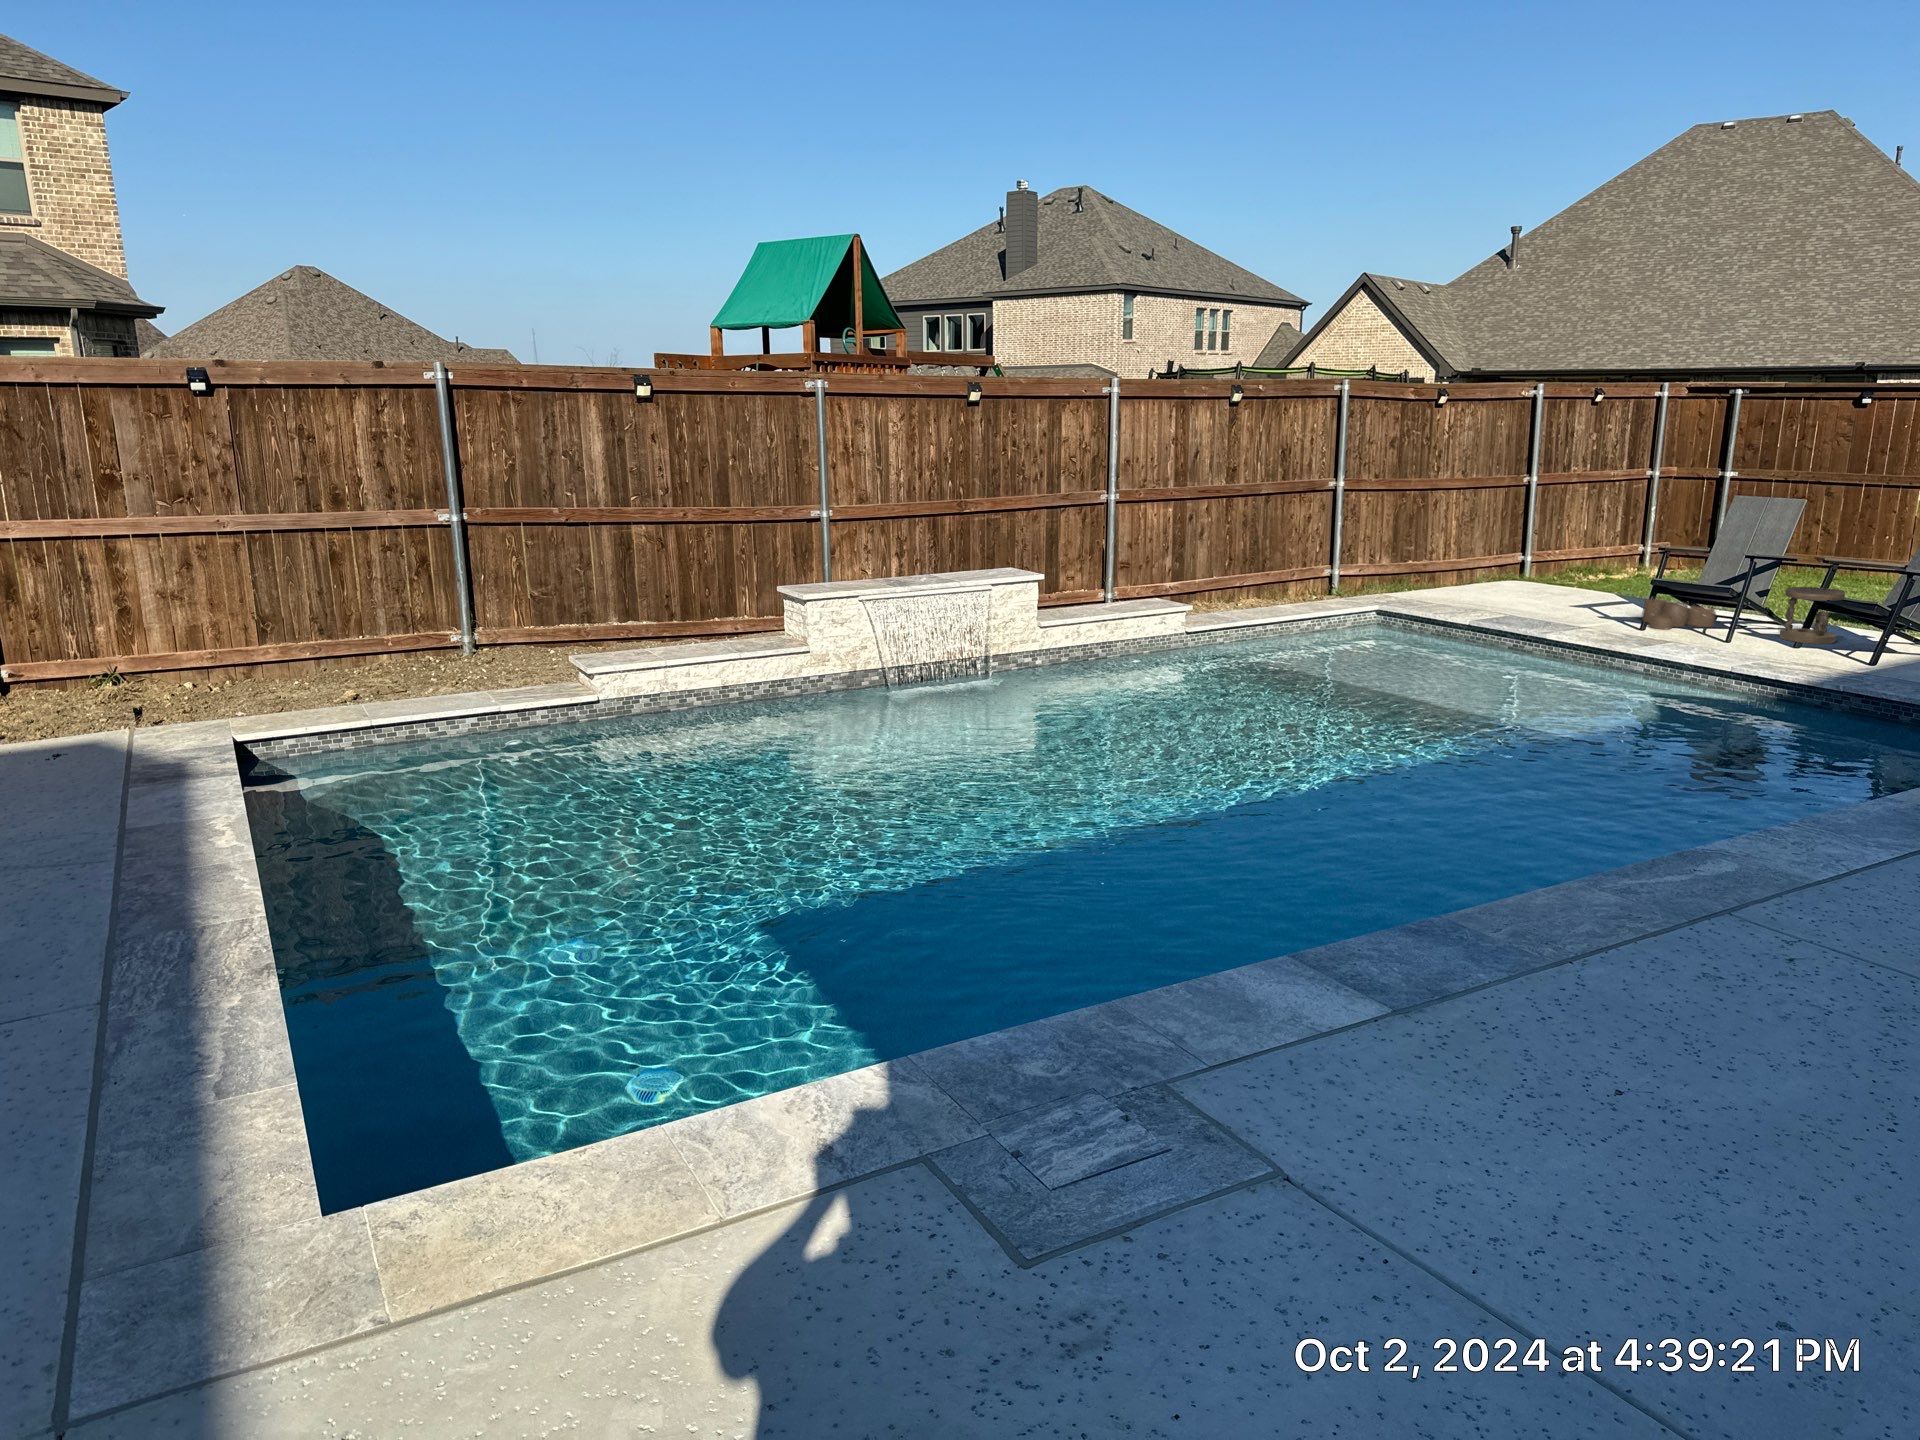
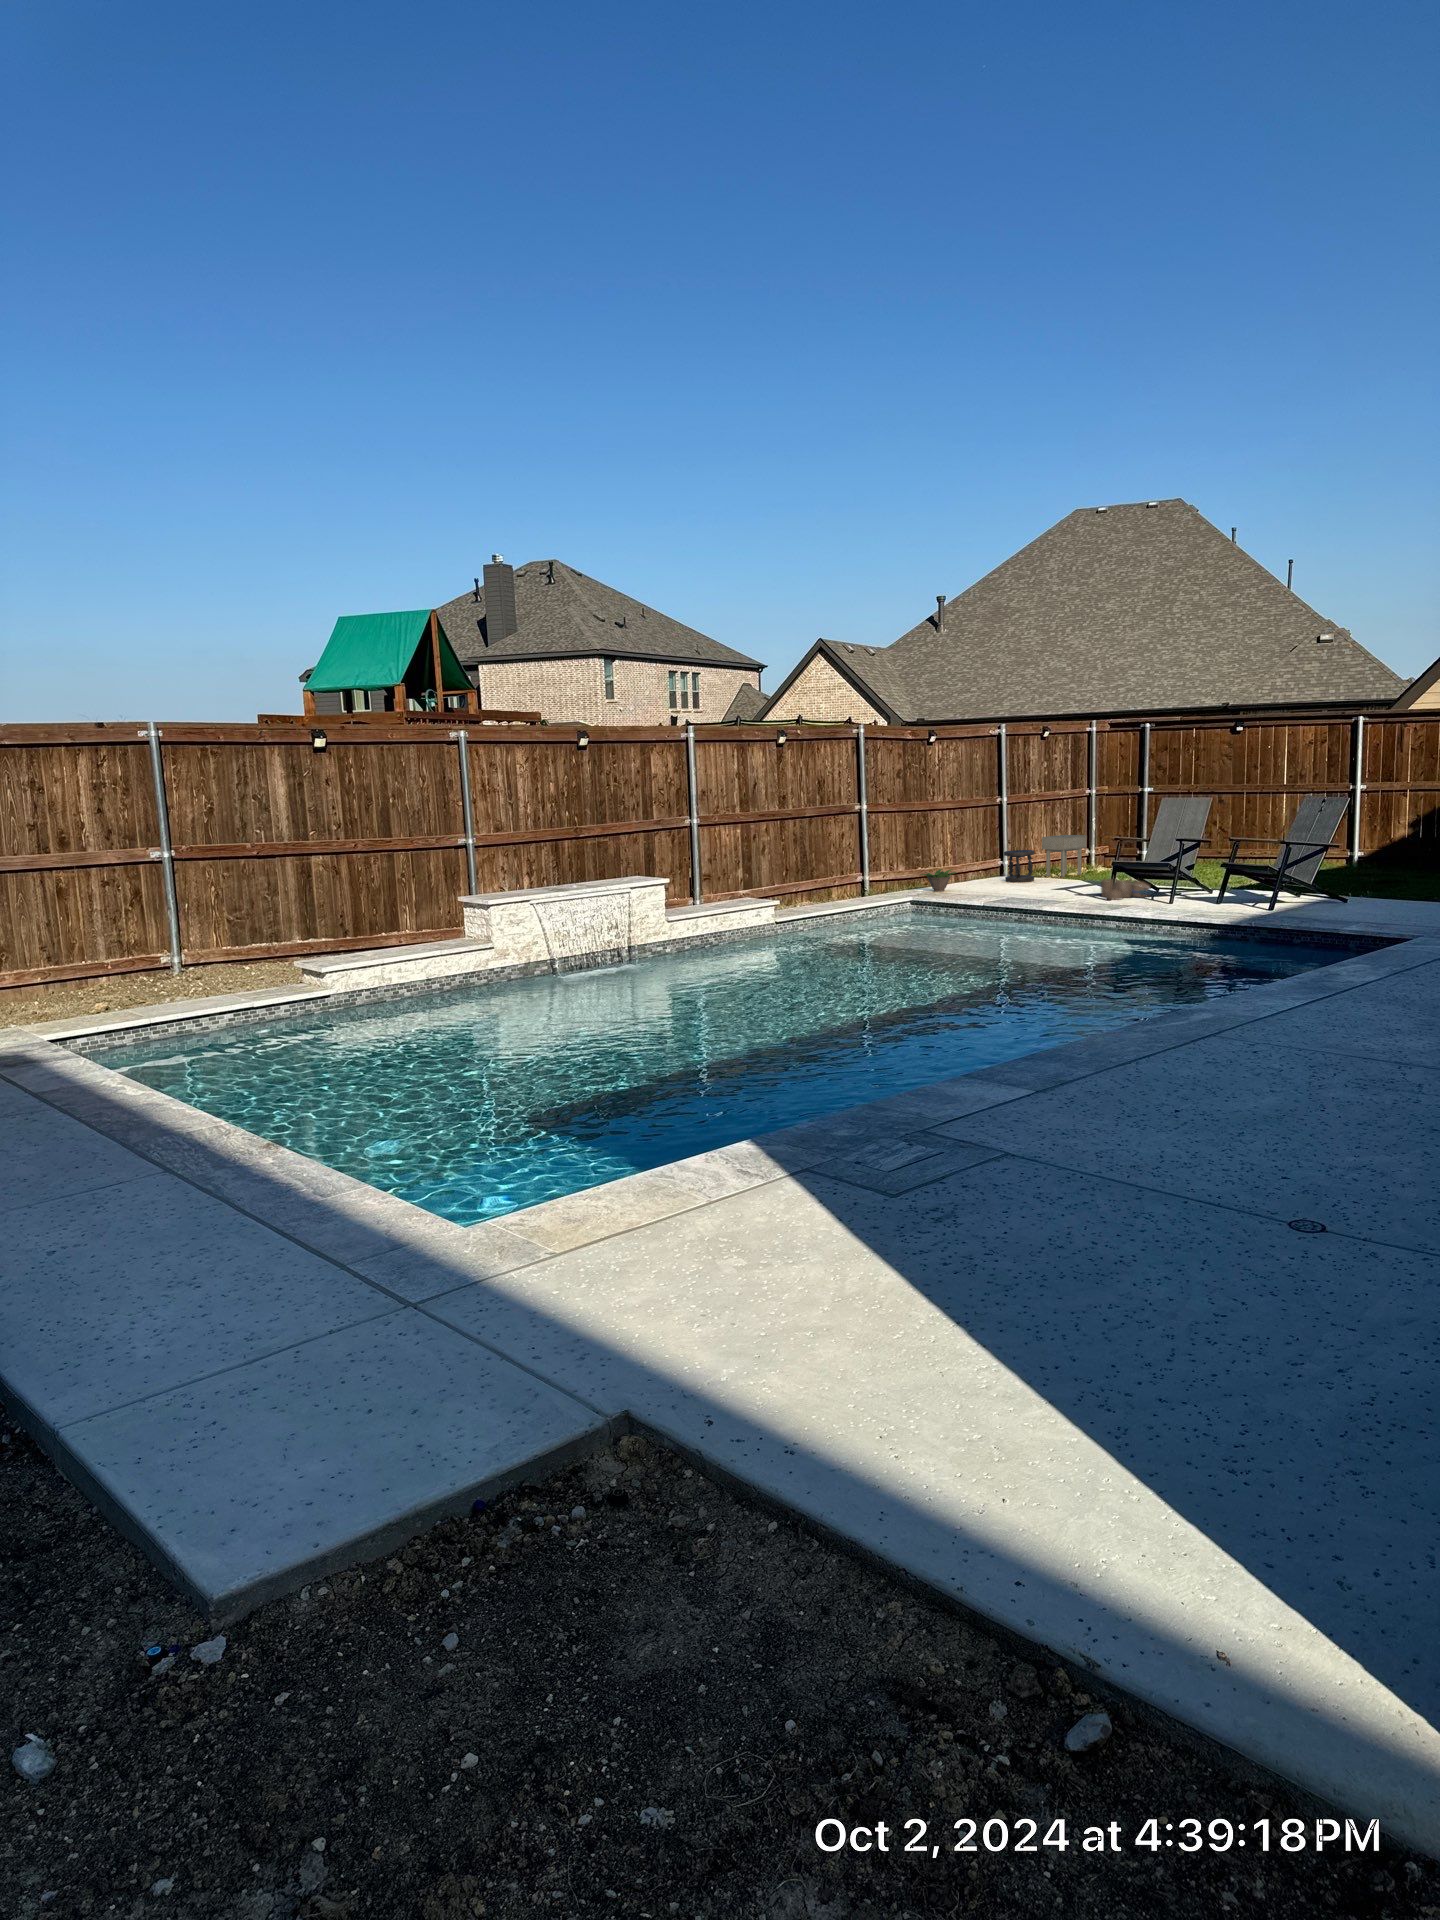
side table: none [1575,528,1639,582] -> present [1042,835,1087,877]
decorative plant: none [1404,565,1453,594] -> present [921,869,956,892]
stool: present [1780,587,1845,644] -> present [1004,850,1034,882]

